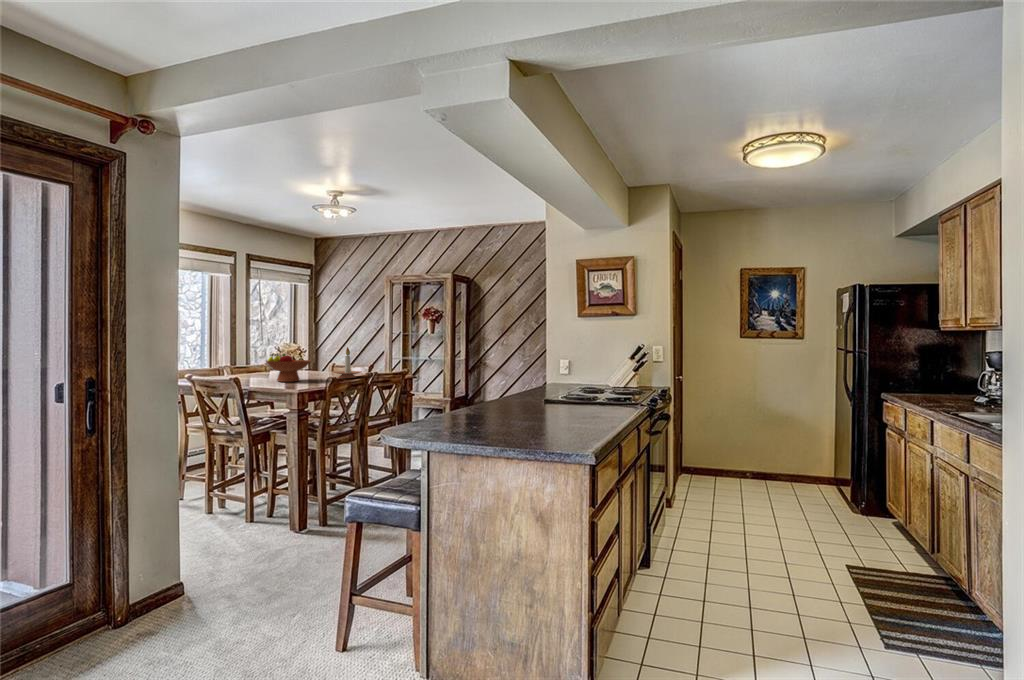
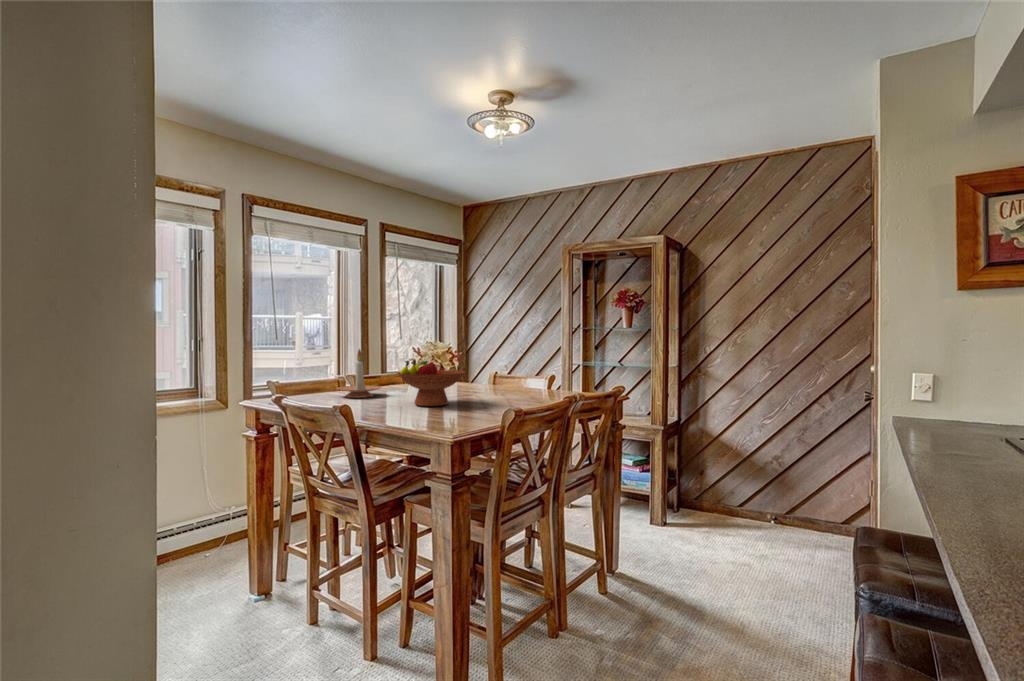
candle holder: present [333,347,361,378] -> present [337,349,381,398]

